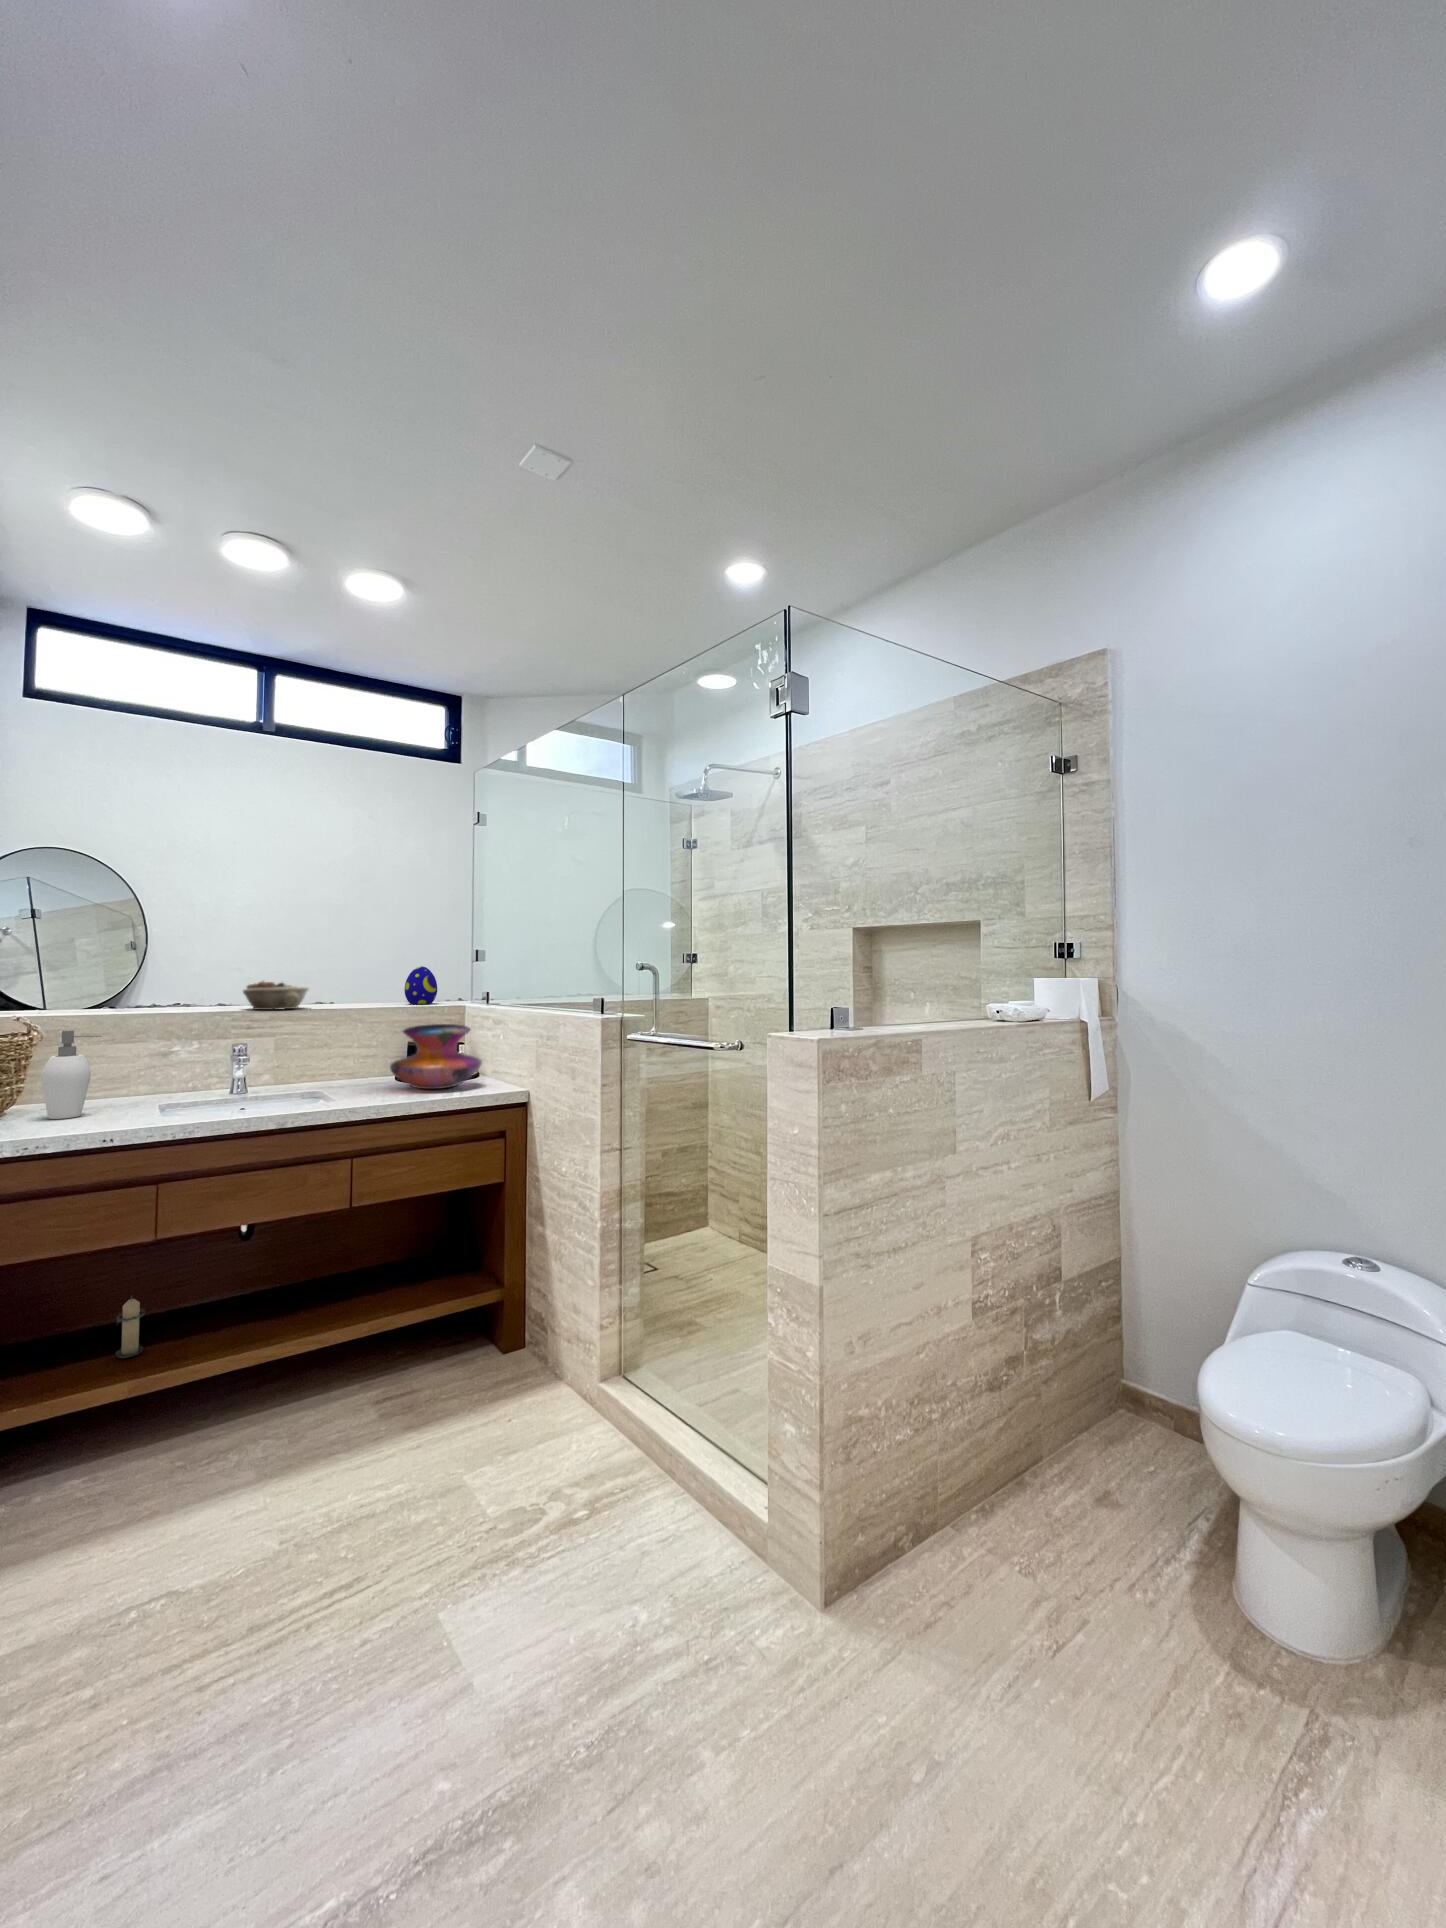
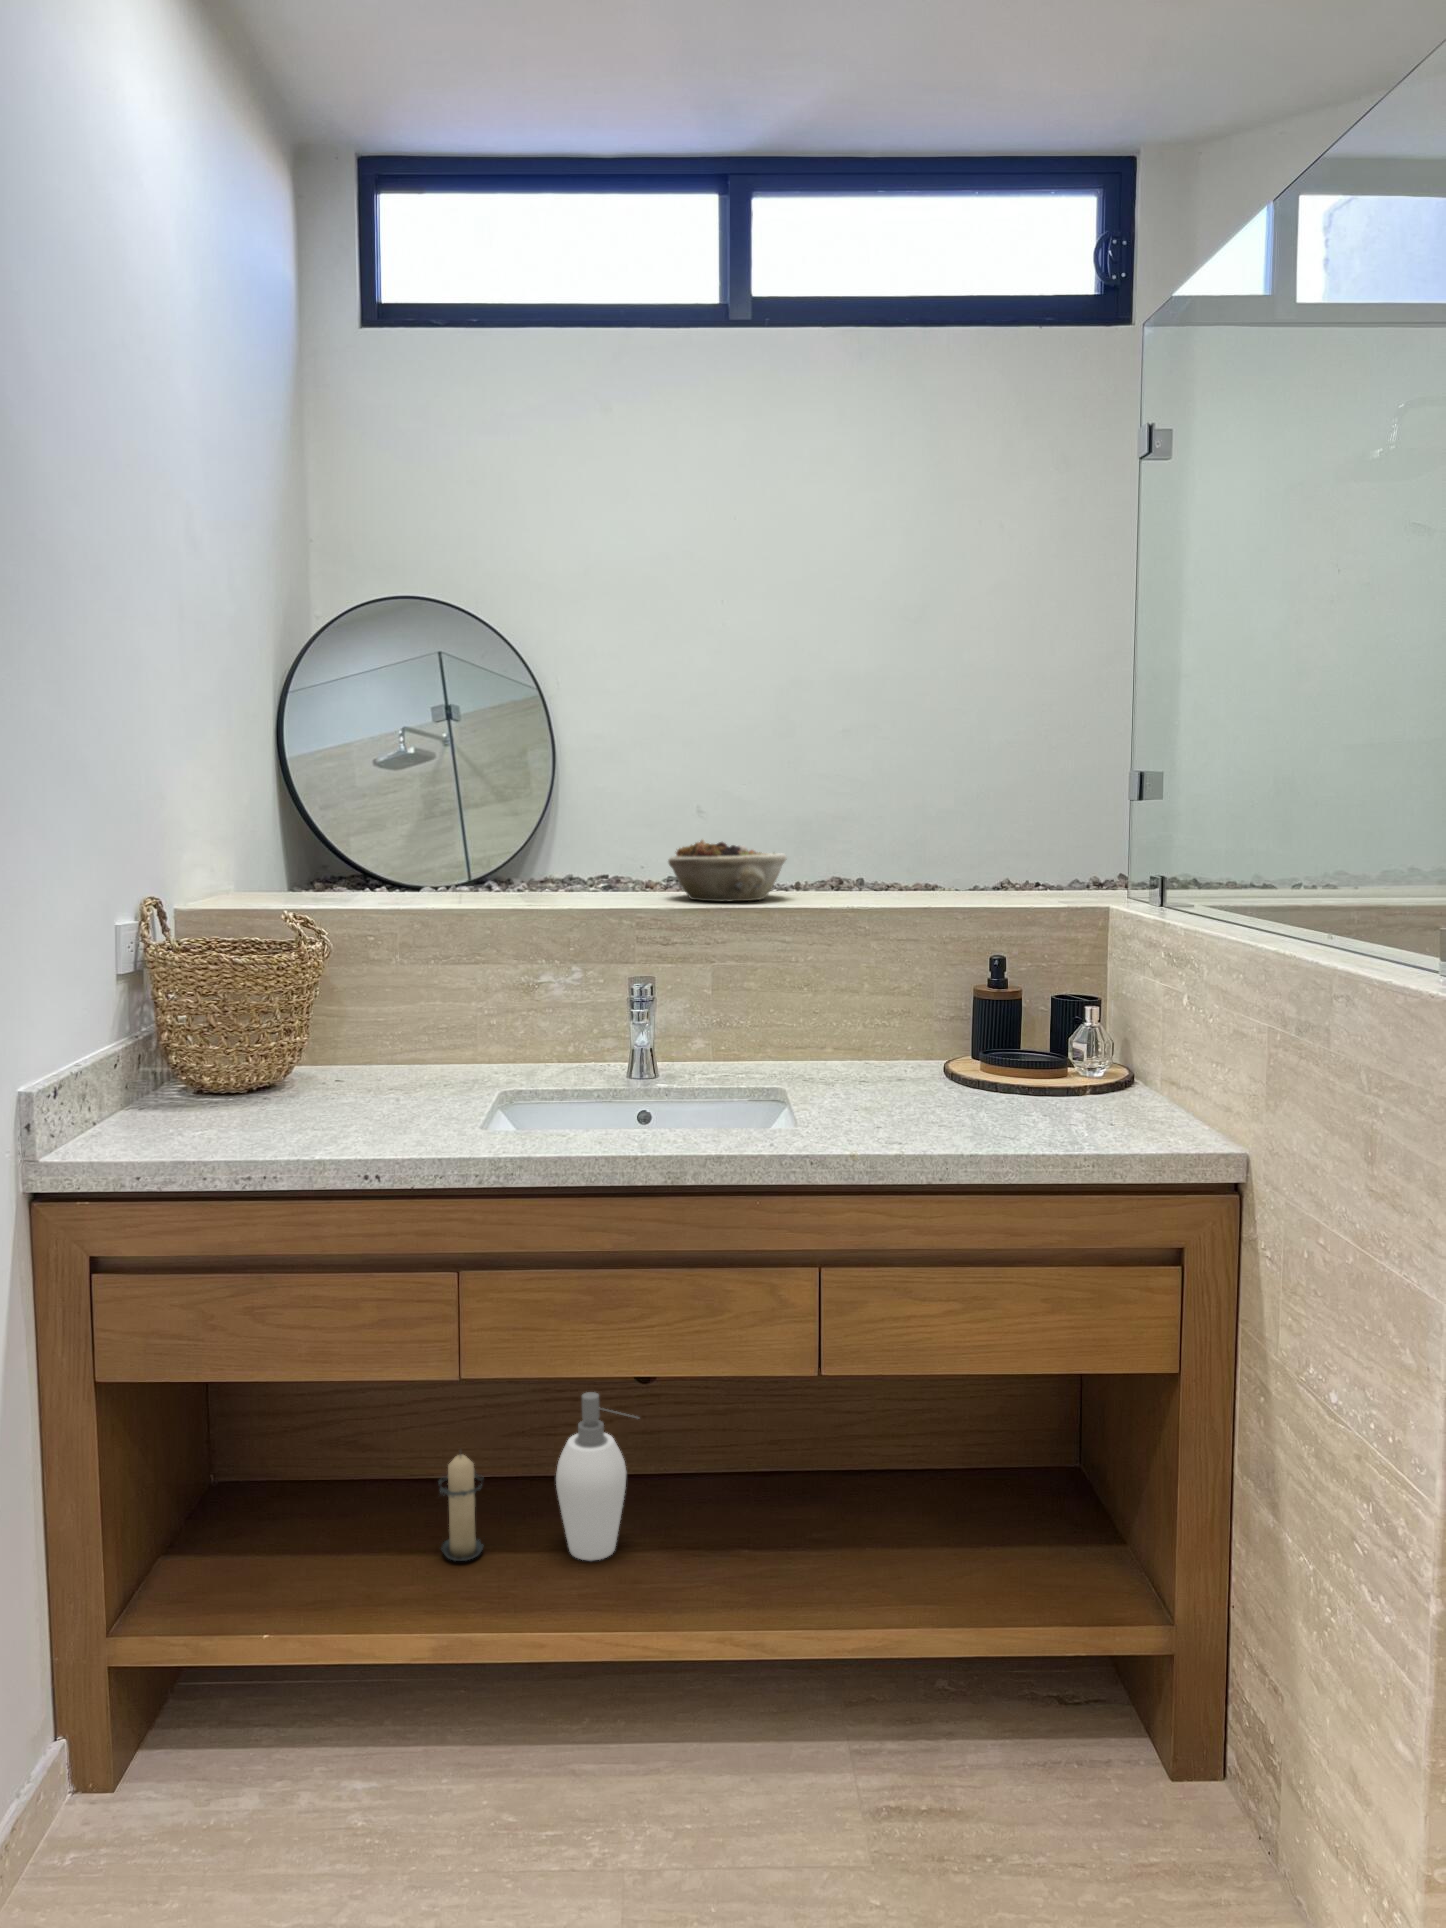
decorative egg: present [404,966,437,1004] -> none [982,809,1053,895]
decorative vase: present [390,1024,482,1089] -> none [921,959,1133,1118]
soap dispenser: present [41,1030,102,1119] -> present [556,1392,639,1561]

